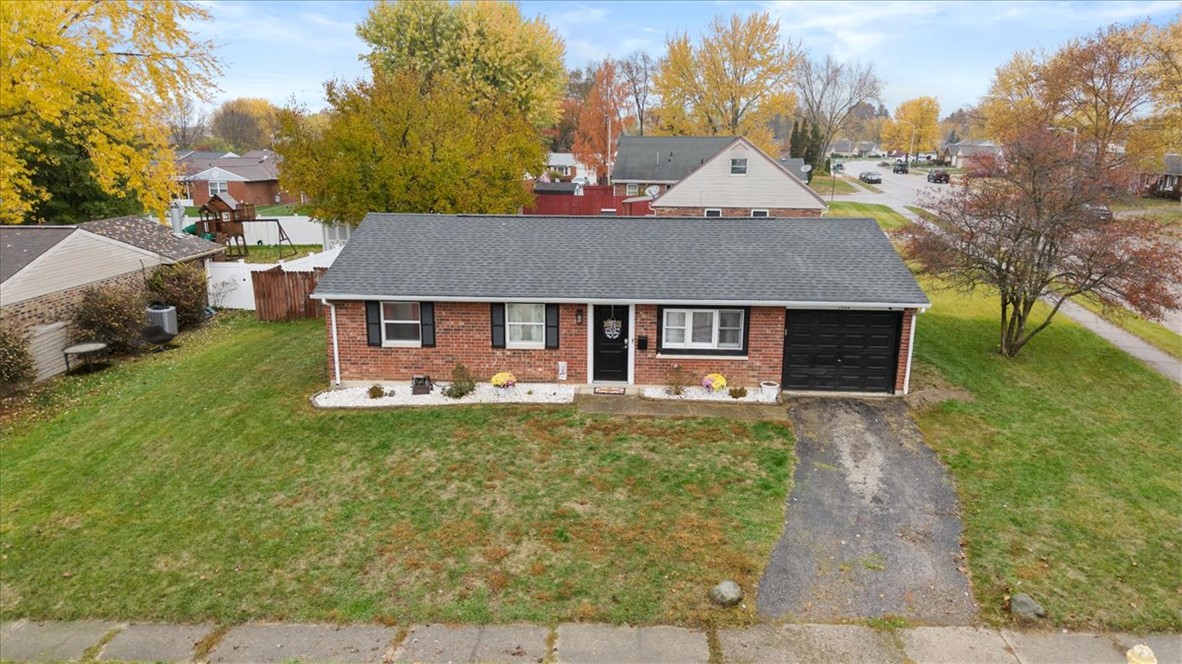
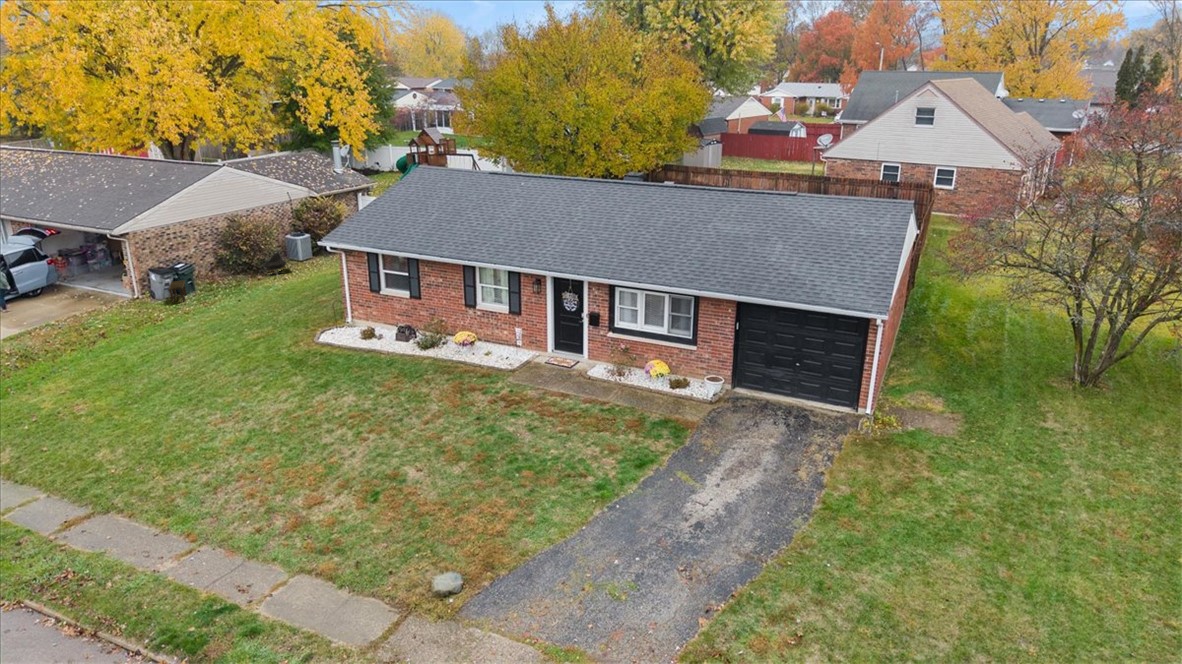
round table: present [61,341,110,372] -> none [196,262,233,288]
bench: none [37,366,67,396] -> present [168,280,187,303]

